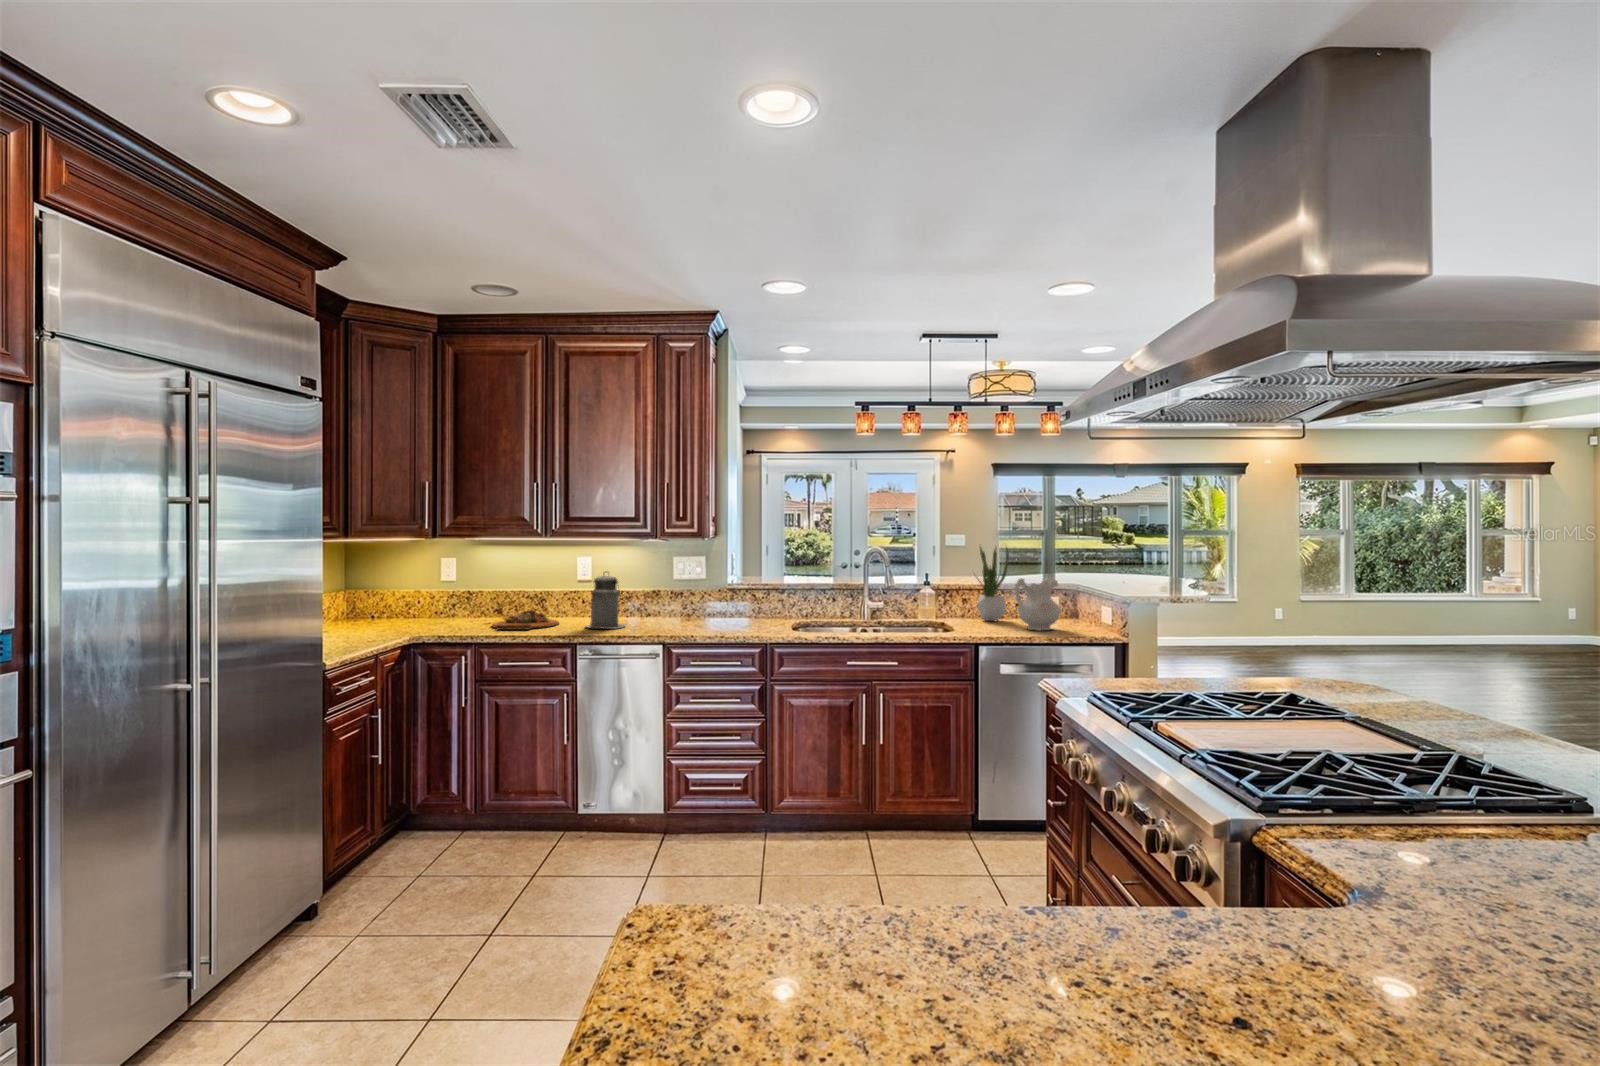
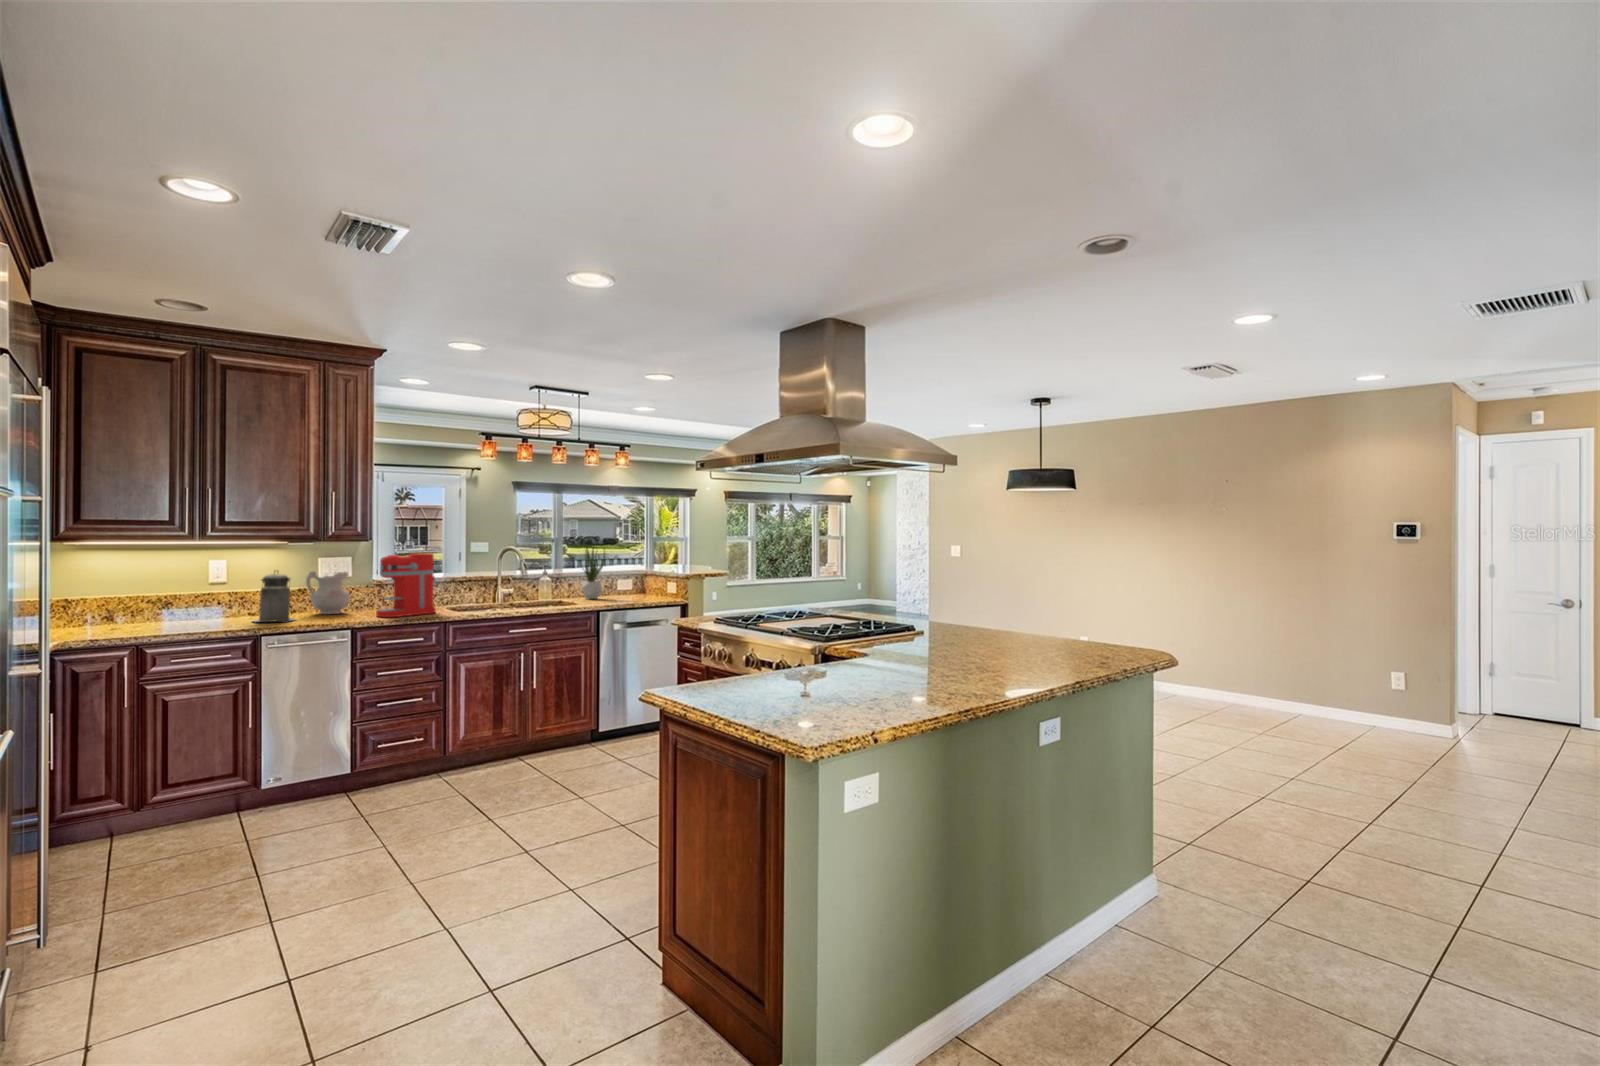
coffee maker: none [700,555,771,632] -> present [376,553,436,617]
ceramic pitcher: present [1014,578,1060,630] -> present [306,572,350,614]
cutting board: present [492,610,559,630] -> none [132,611,214,630]

